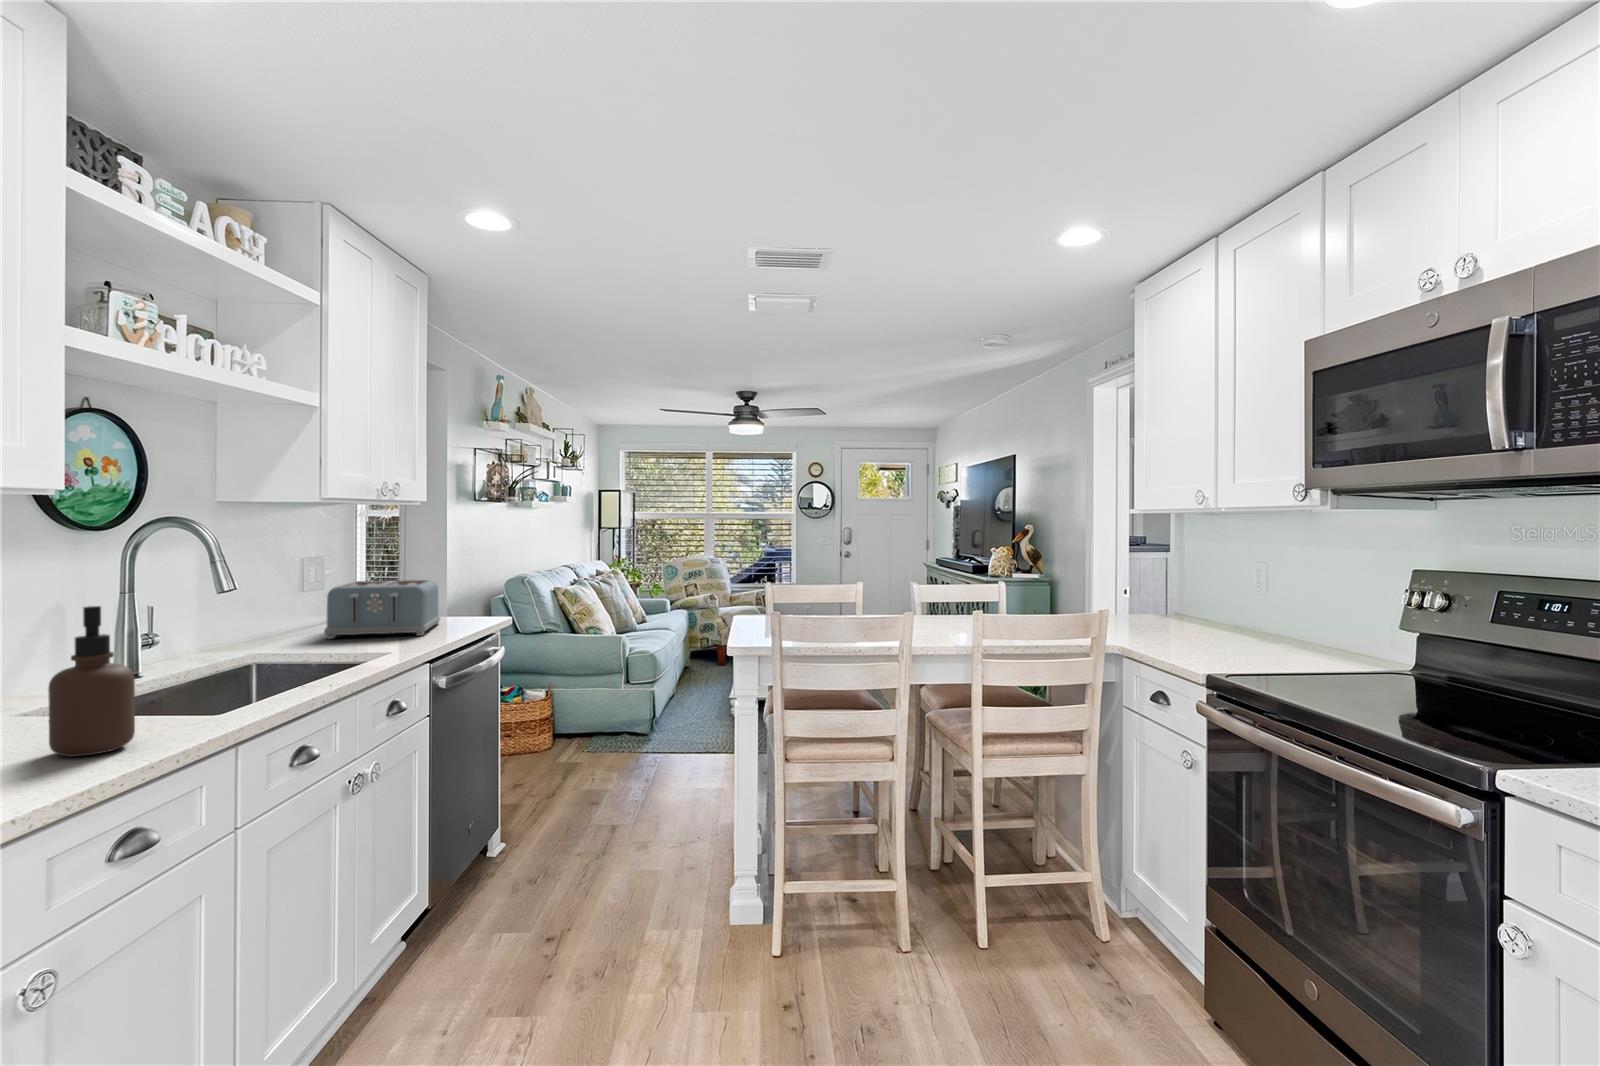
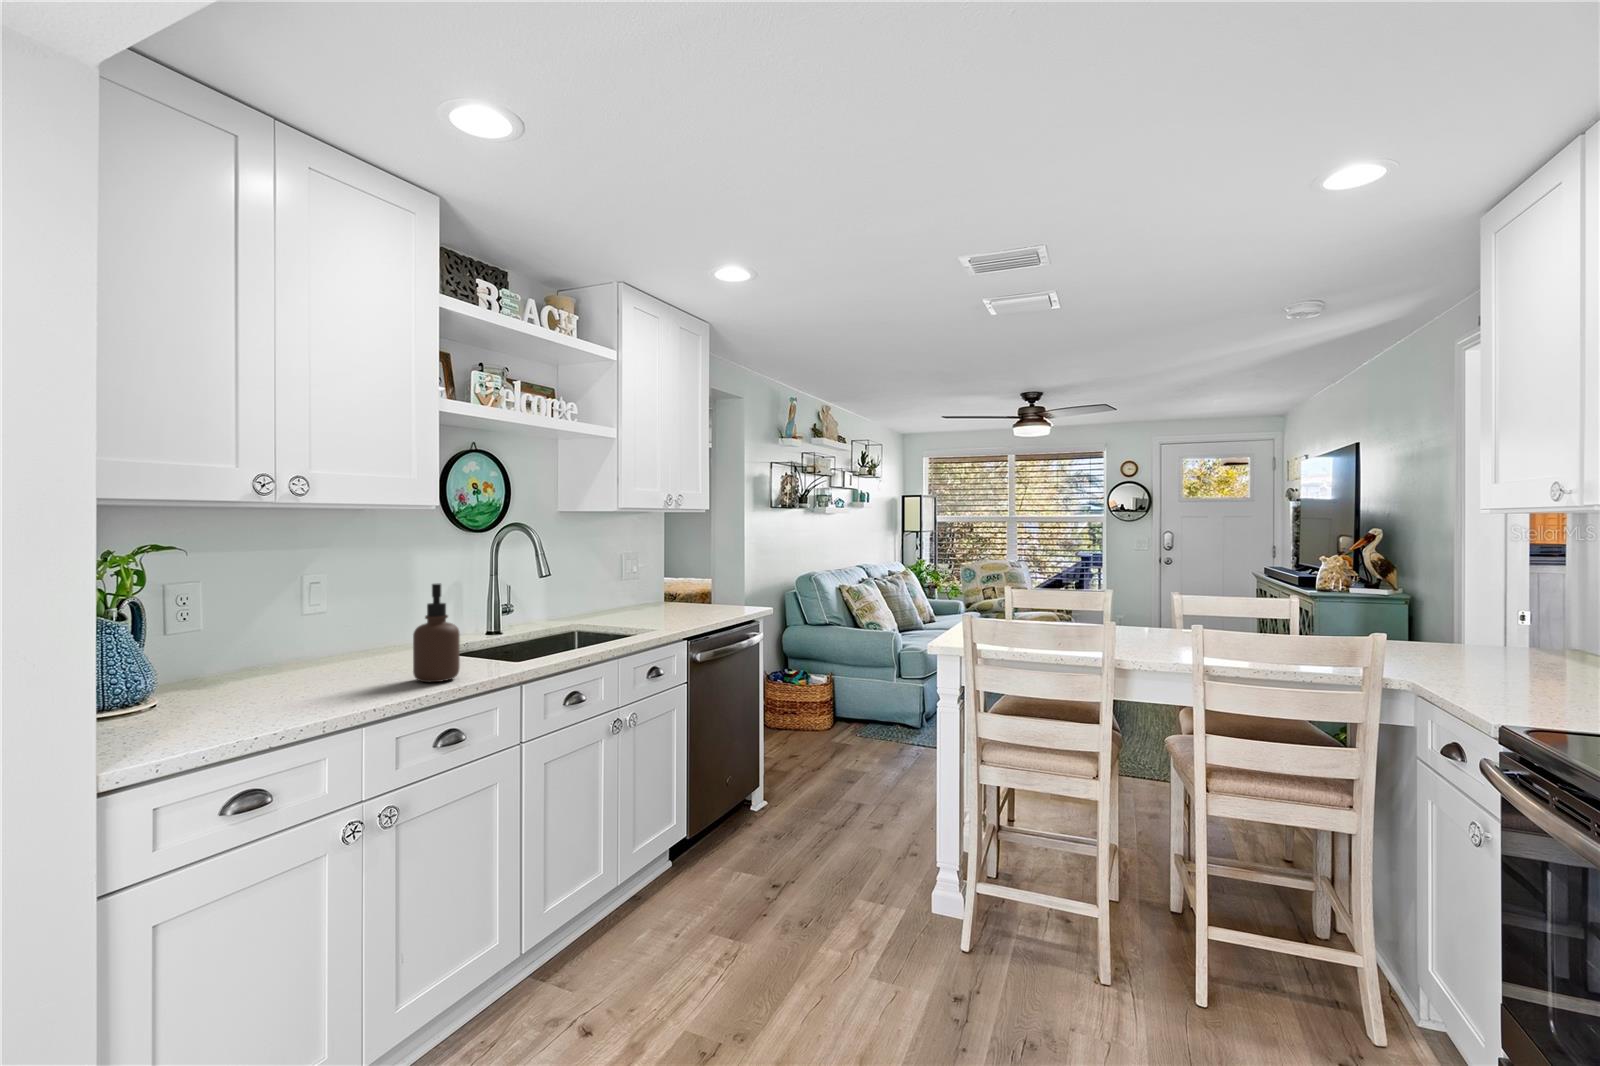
toaster: present [324,580,440,639] -> none [626,574,715,620]

